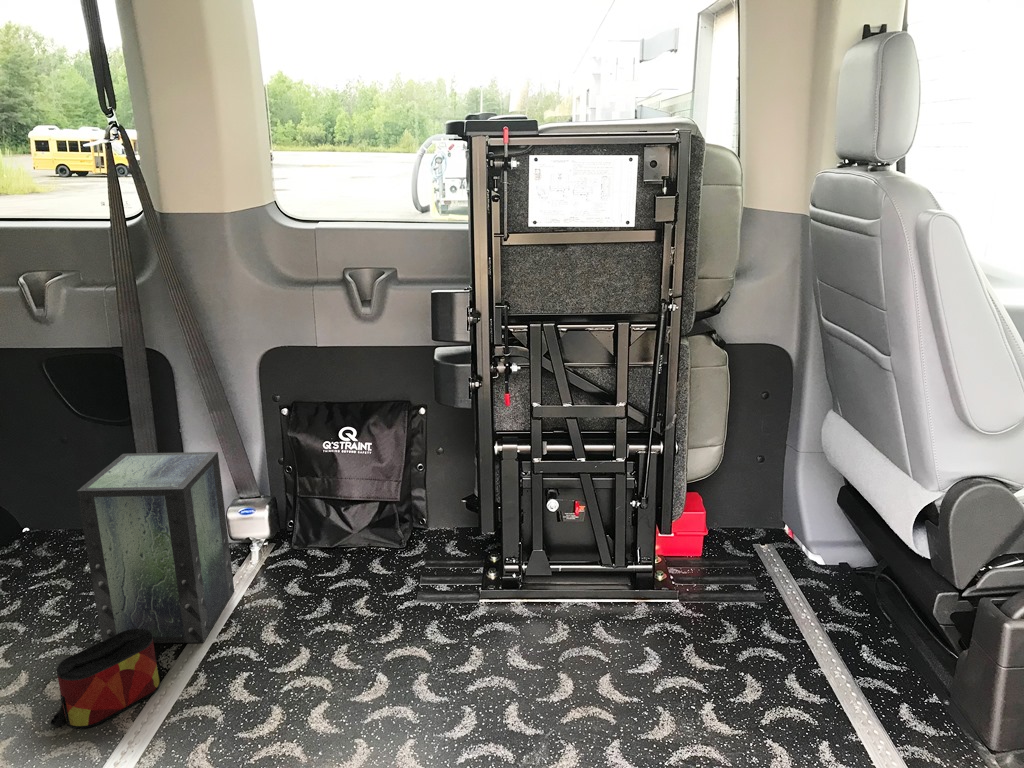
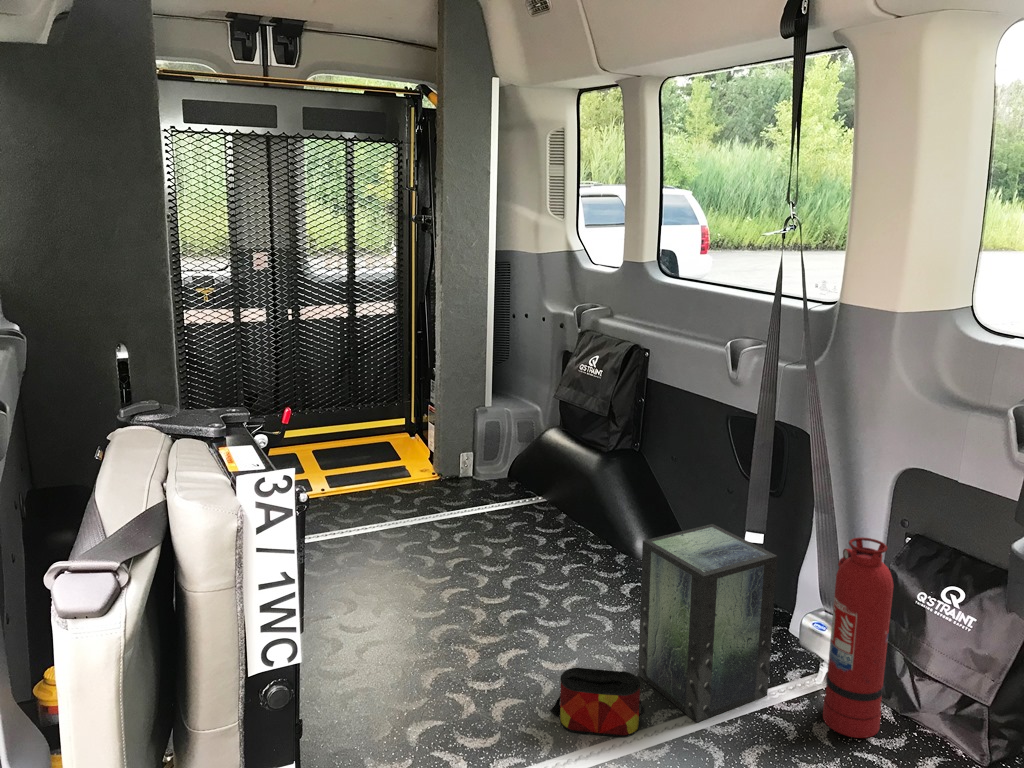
fire extinguisher: none [266,404,335,583] -> present [823,537,894,738]

